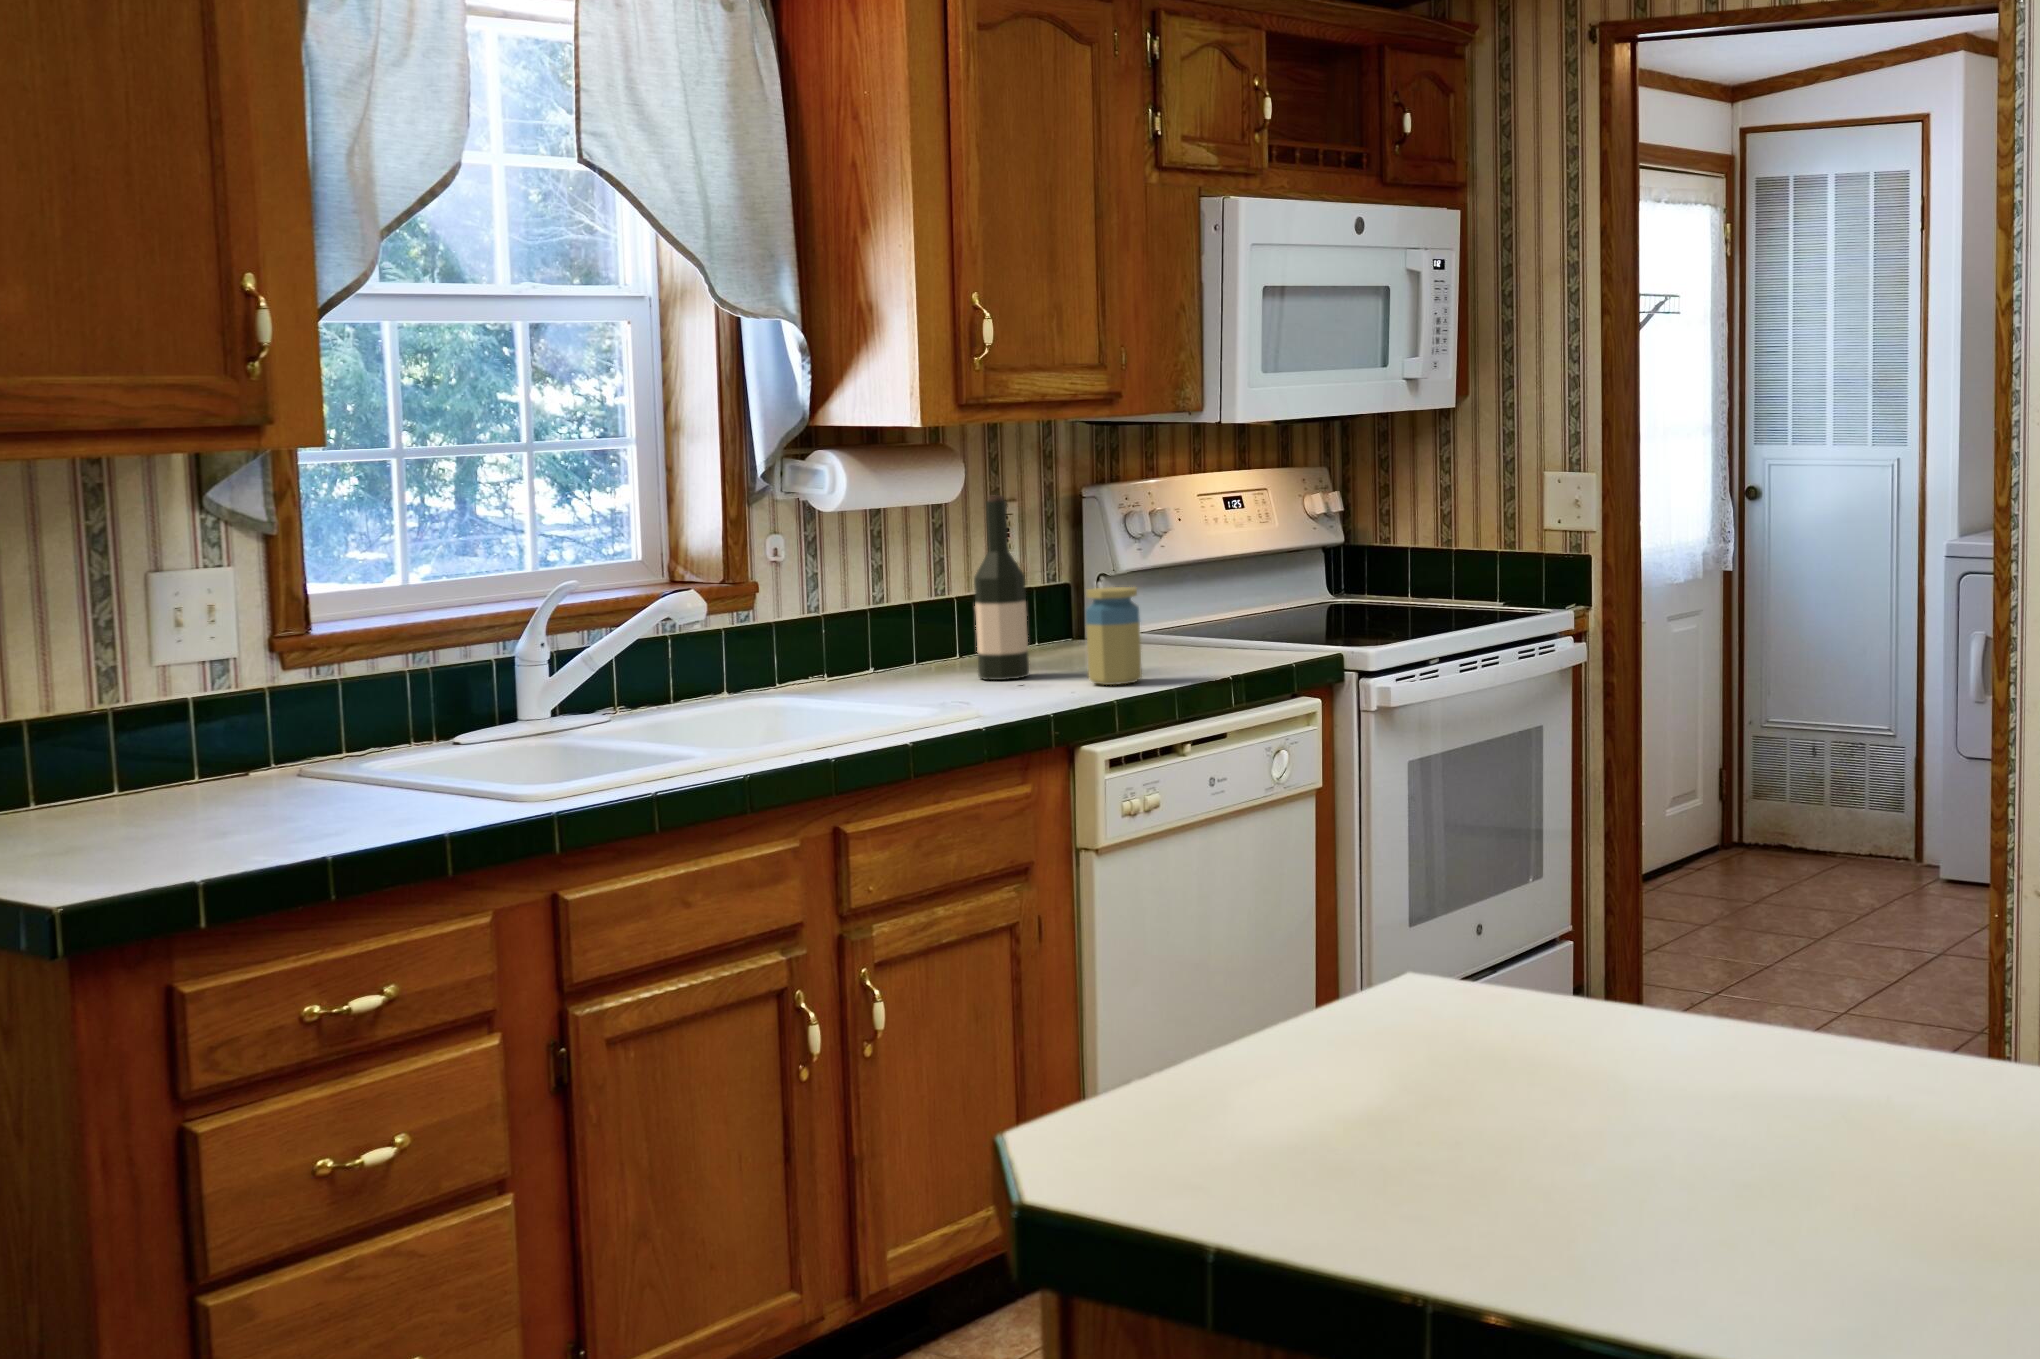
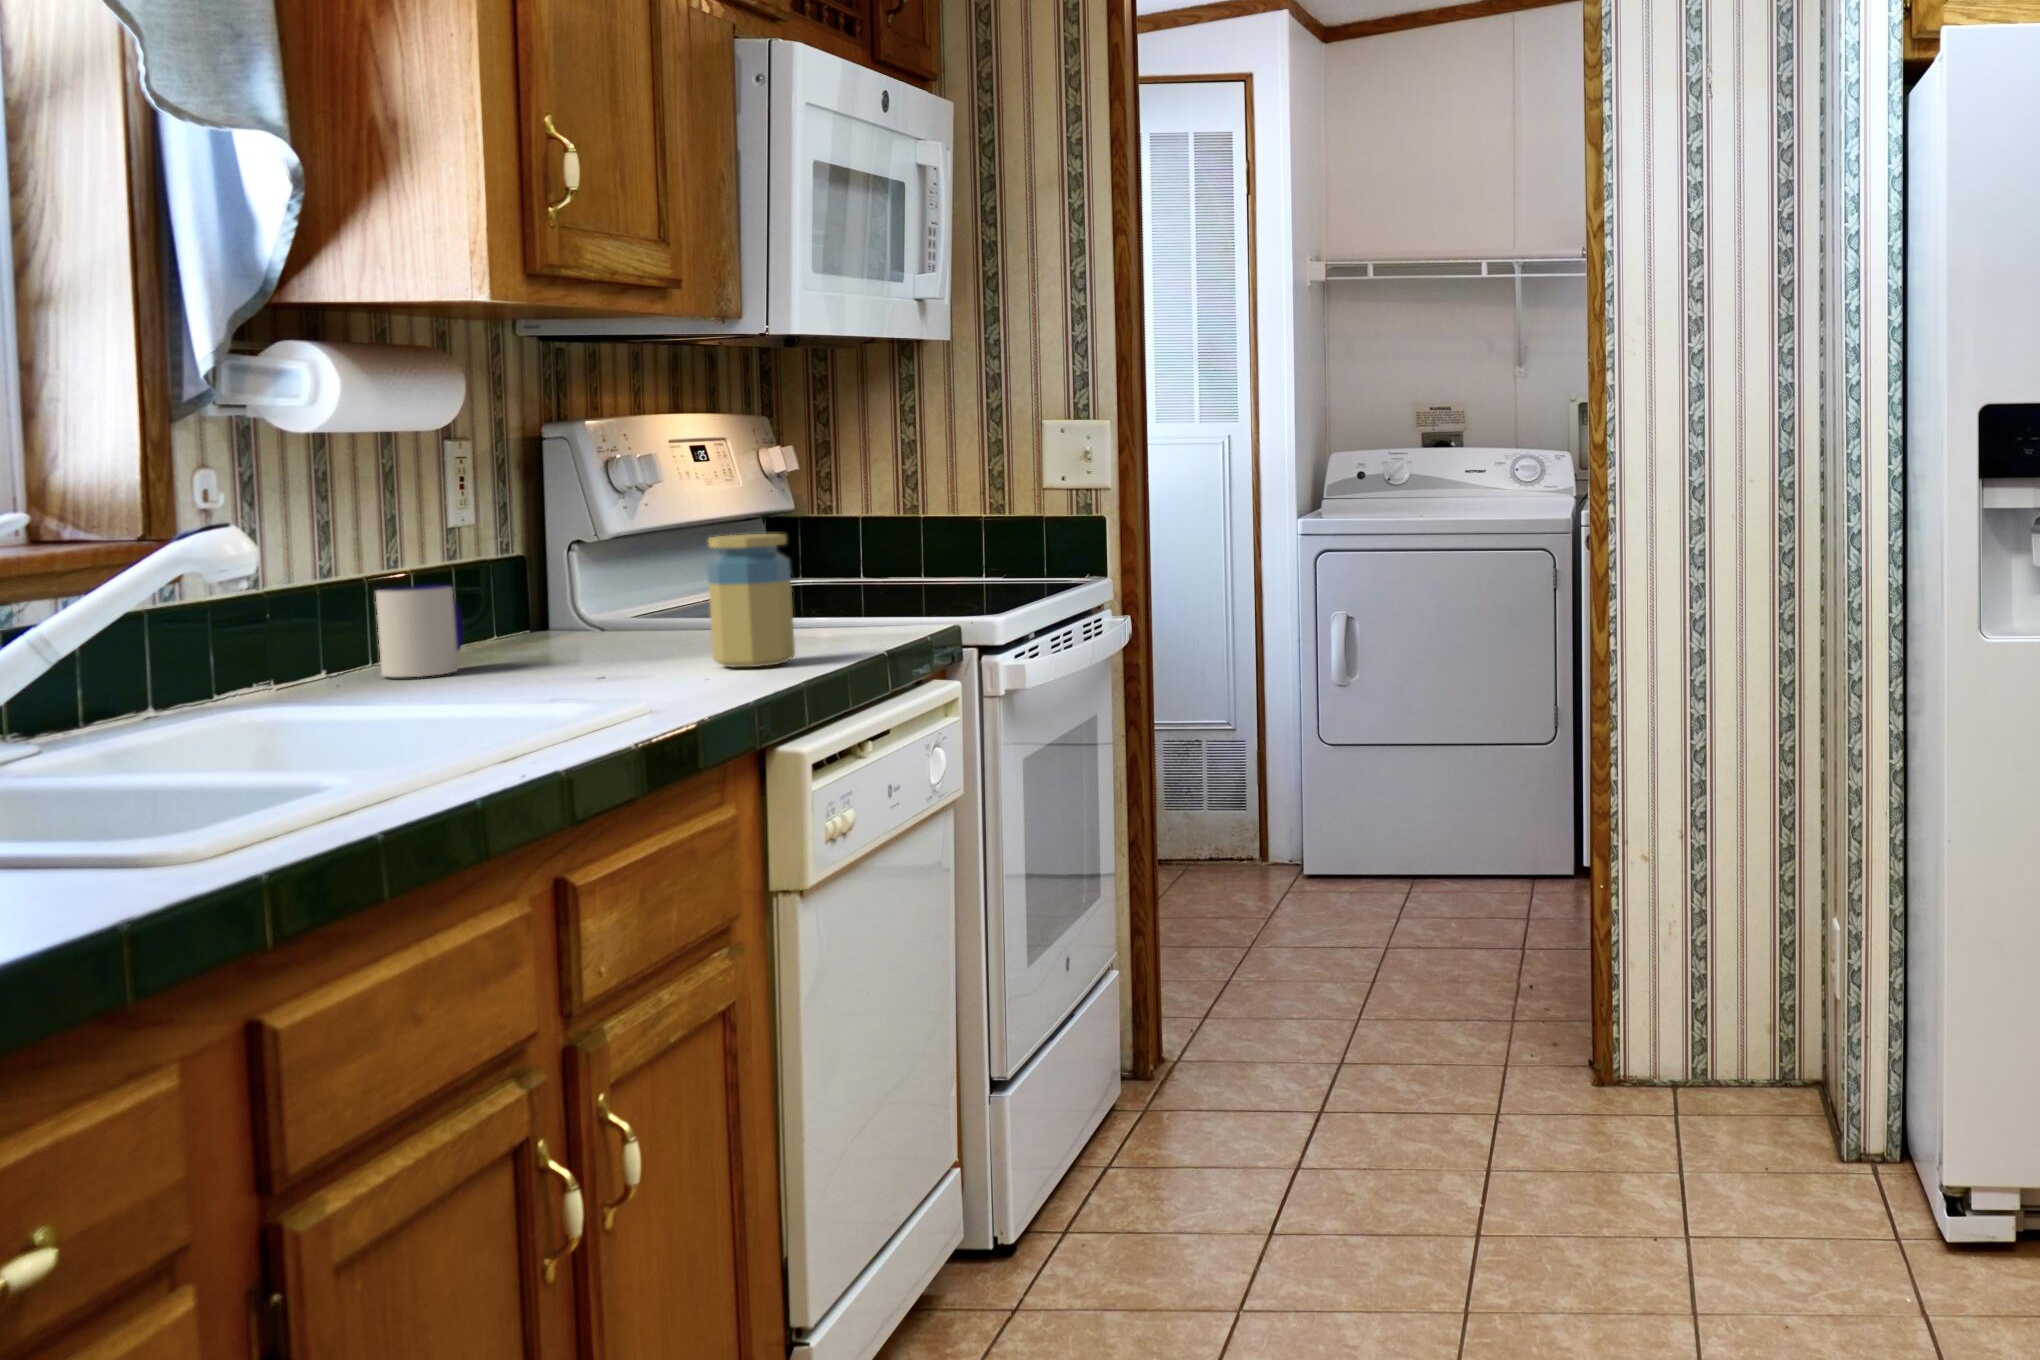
wine bottle: present [974,495,1029,680] -> none [511,412,595,674]
mug: none [904,612,968,675] -> present [376,585,464,678]

